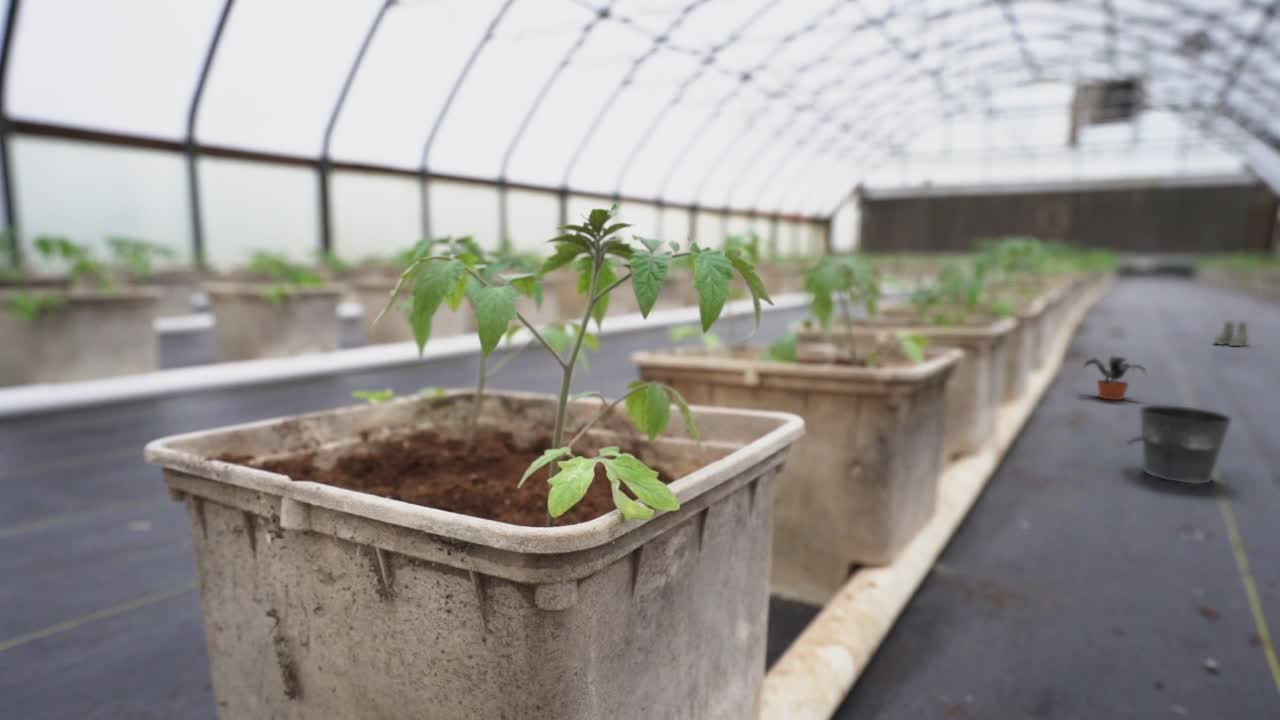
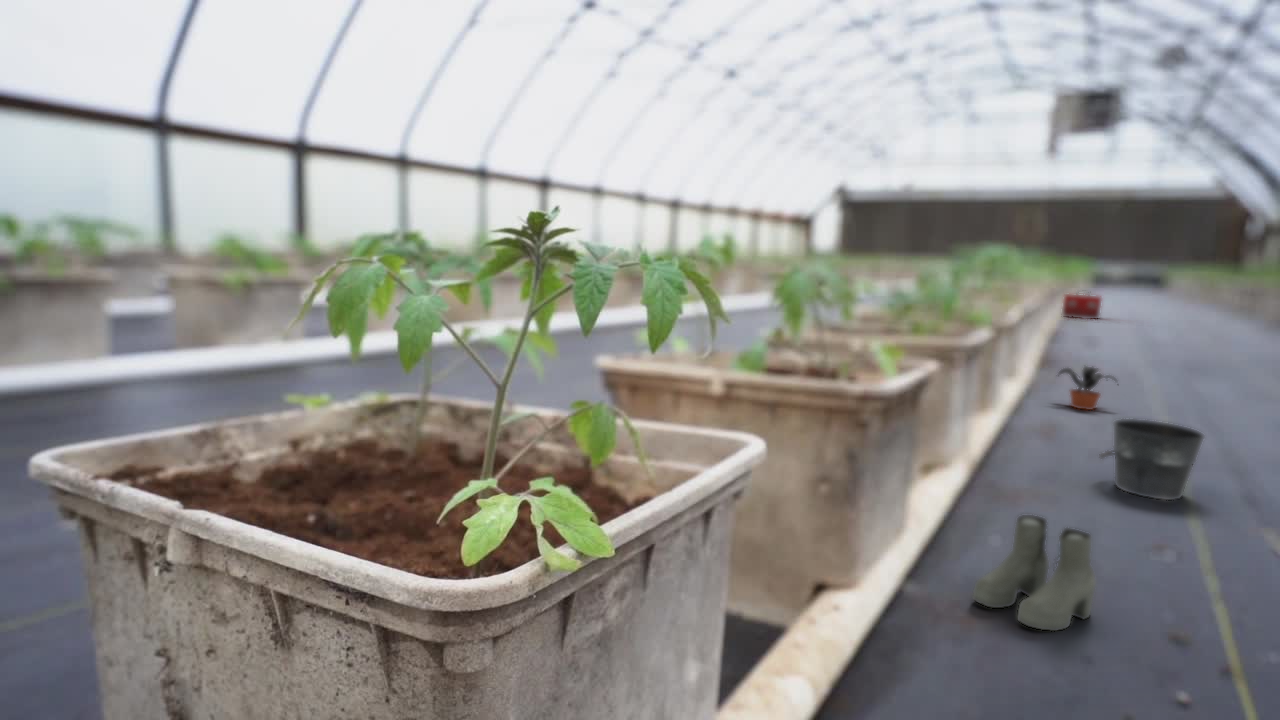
toolbox: none [1088,283,1130,312] -> present [1062,292,1101,319]
boots: present [1215,322,1248,347] -> present [972,515,1095,631]

